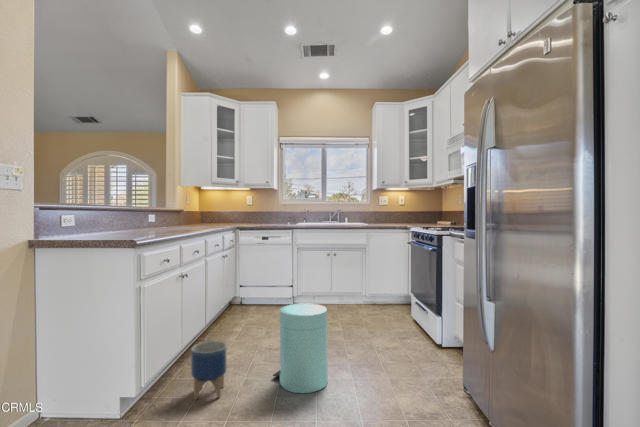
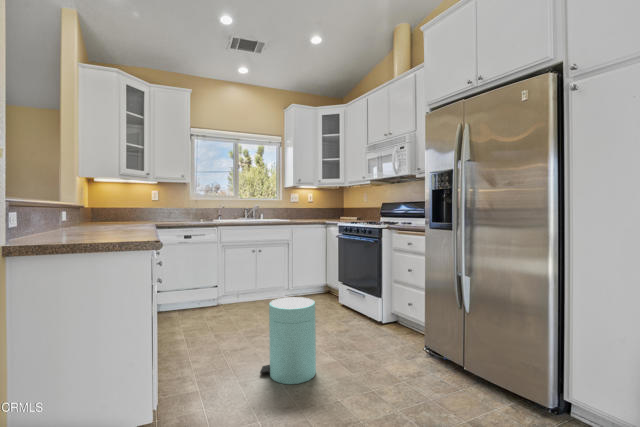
planter: present [191,341,227,399] -> none [186,347,224,413]

